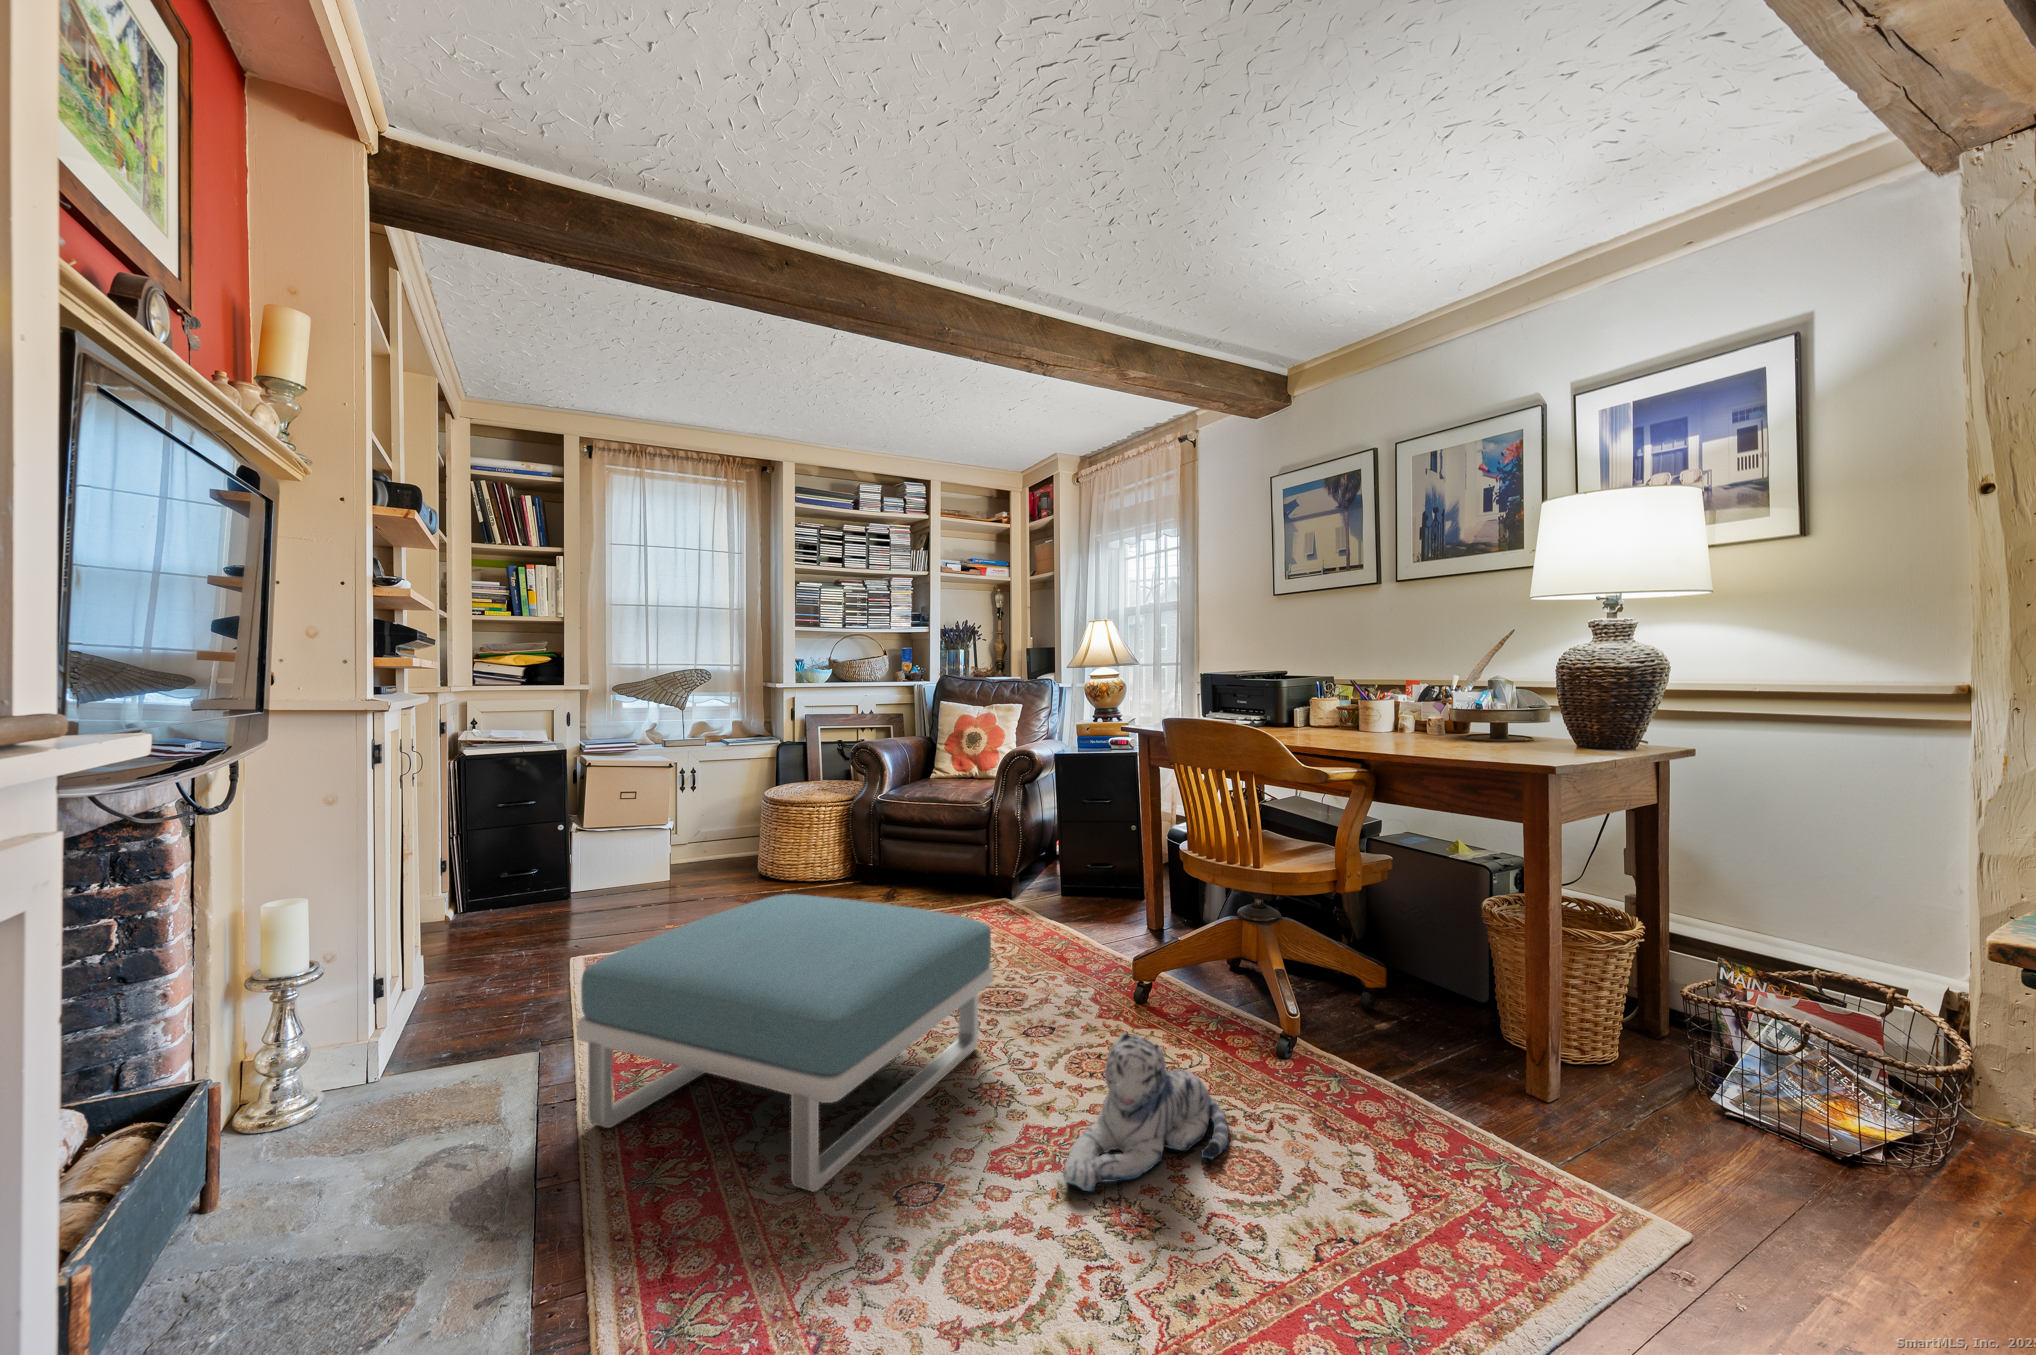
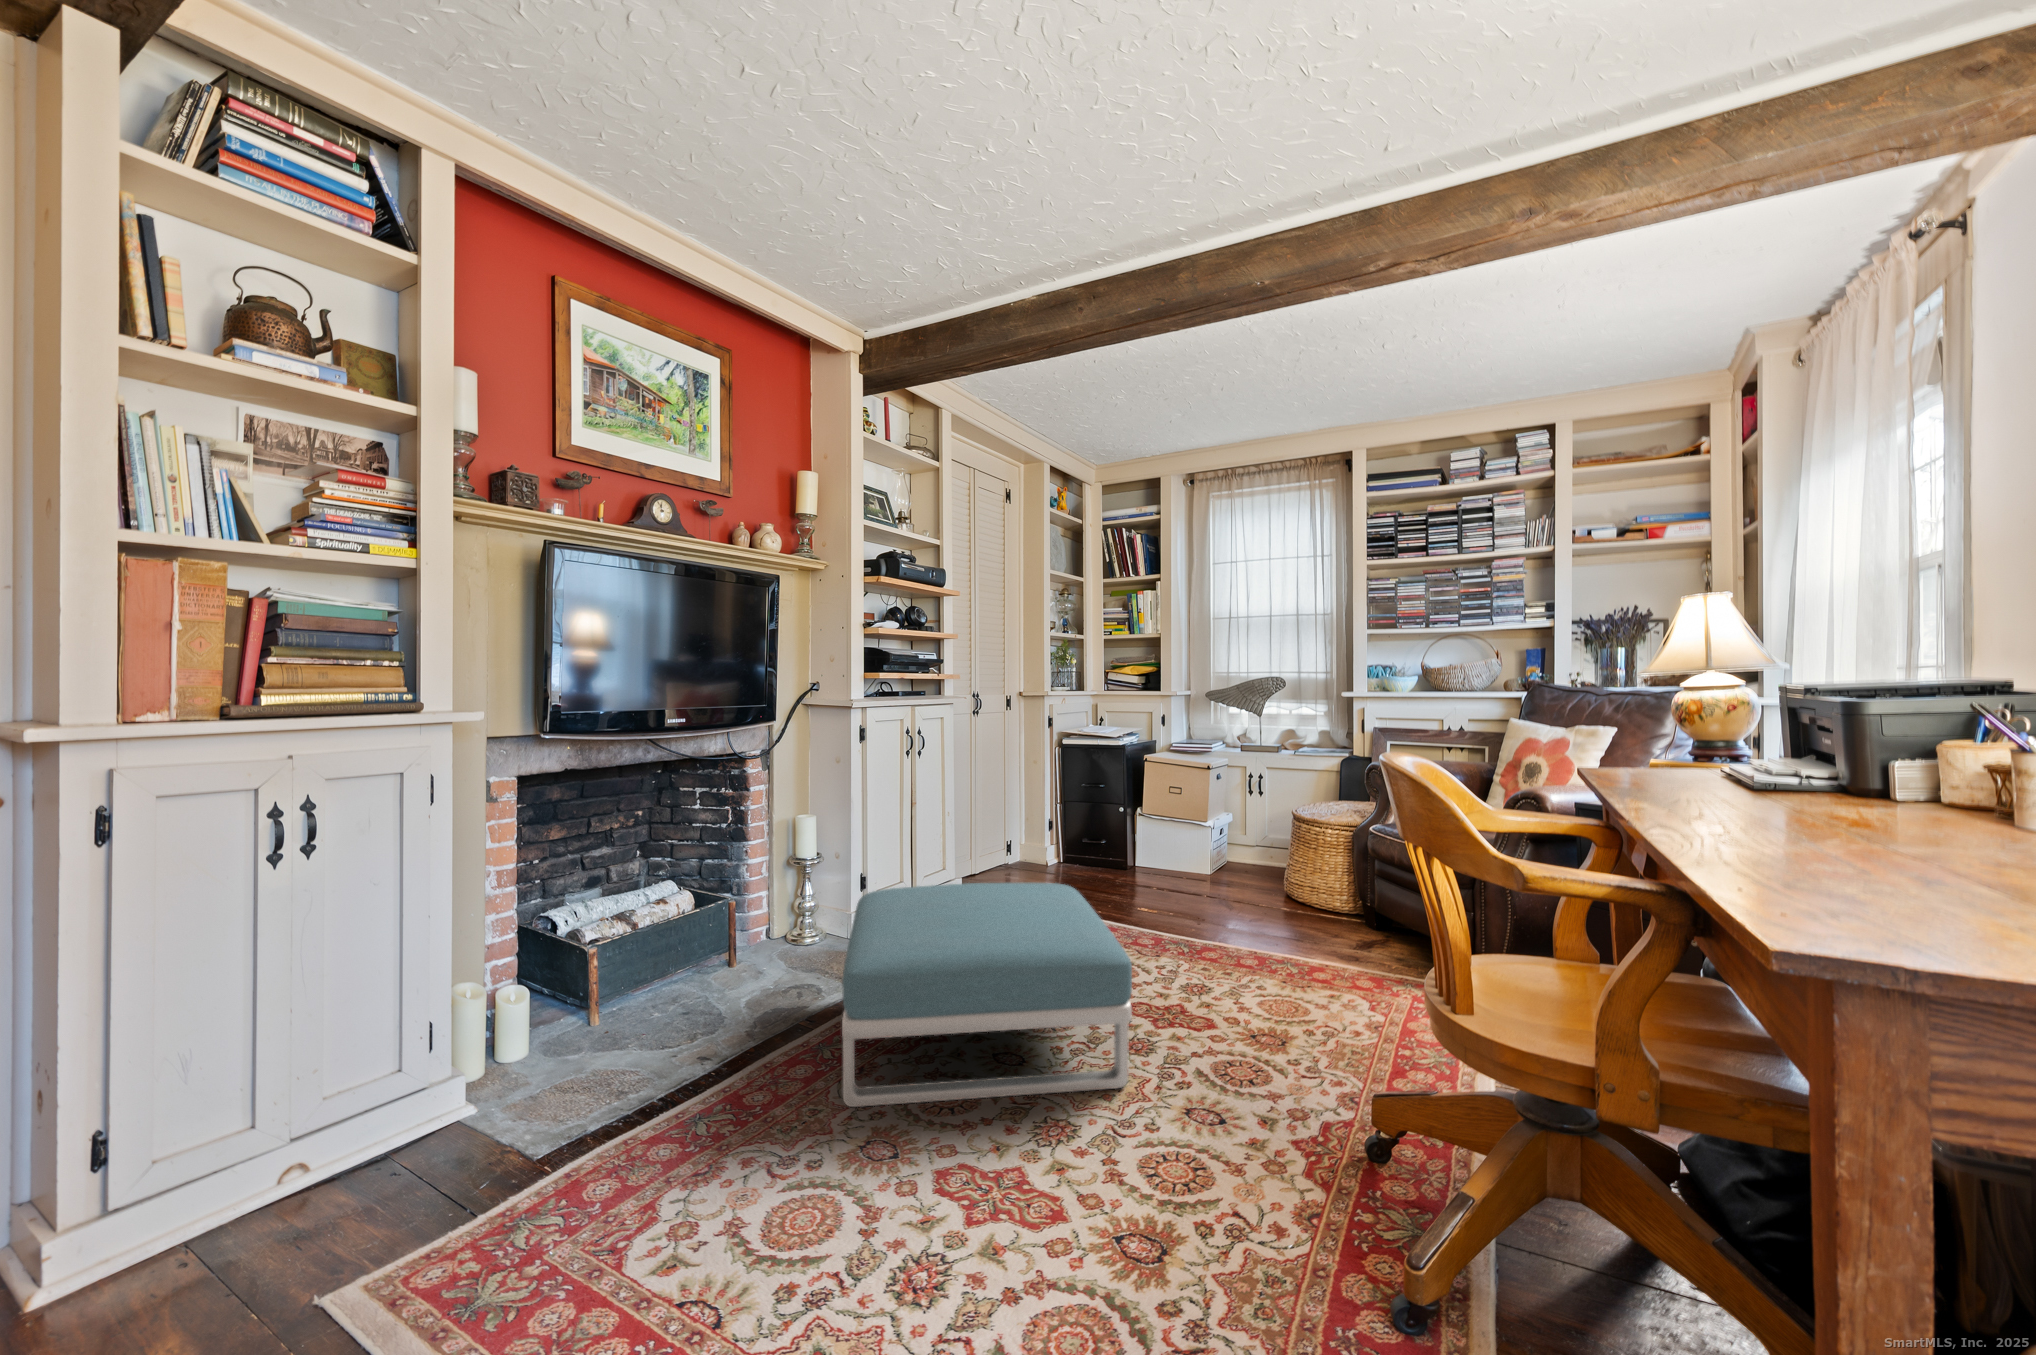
plush toy: present [1063,1033,1229,1191] -> none [931,1104,1183,1315]

